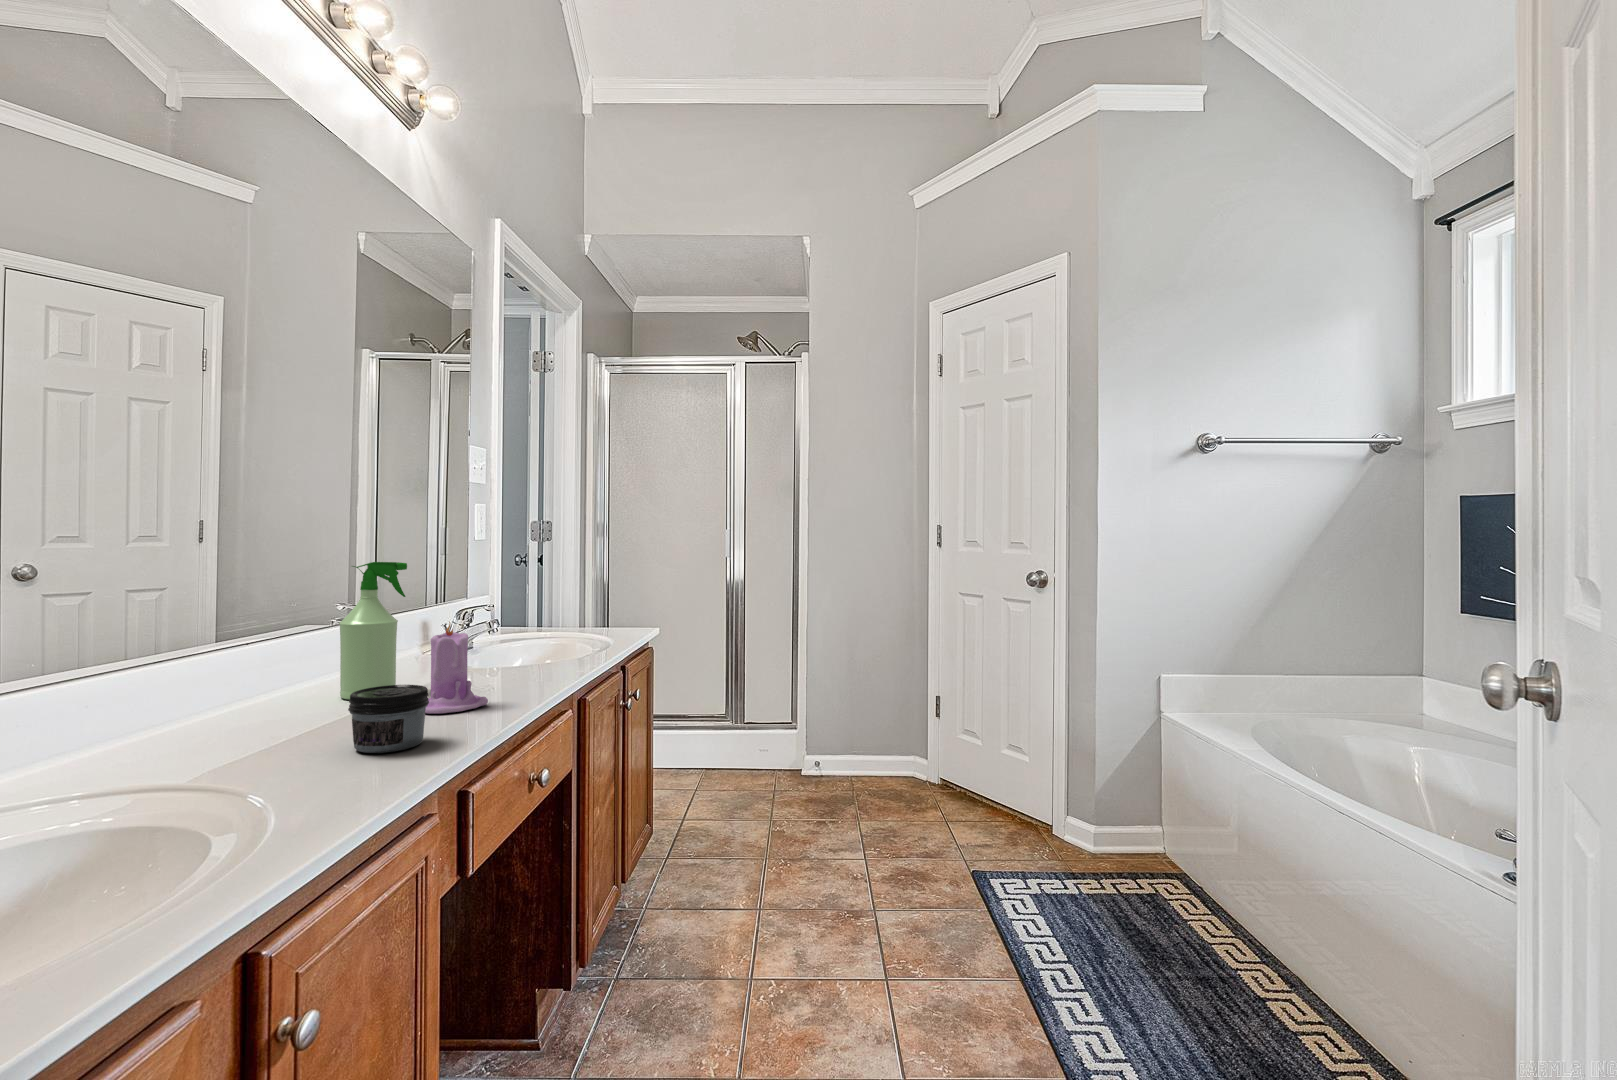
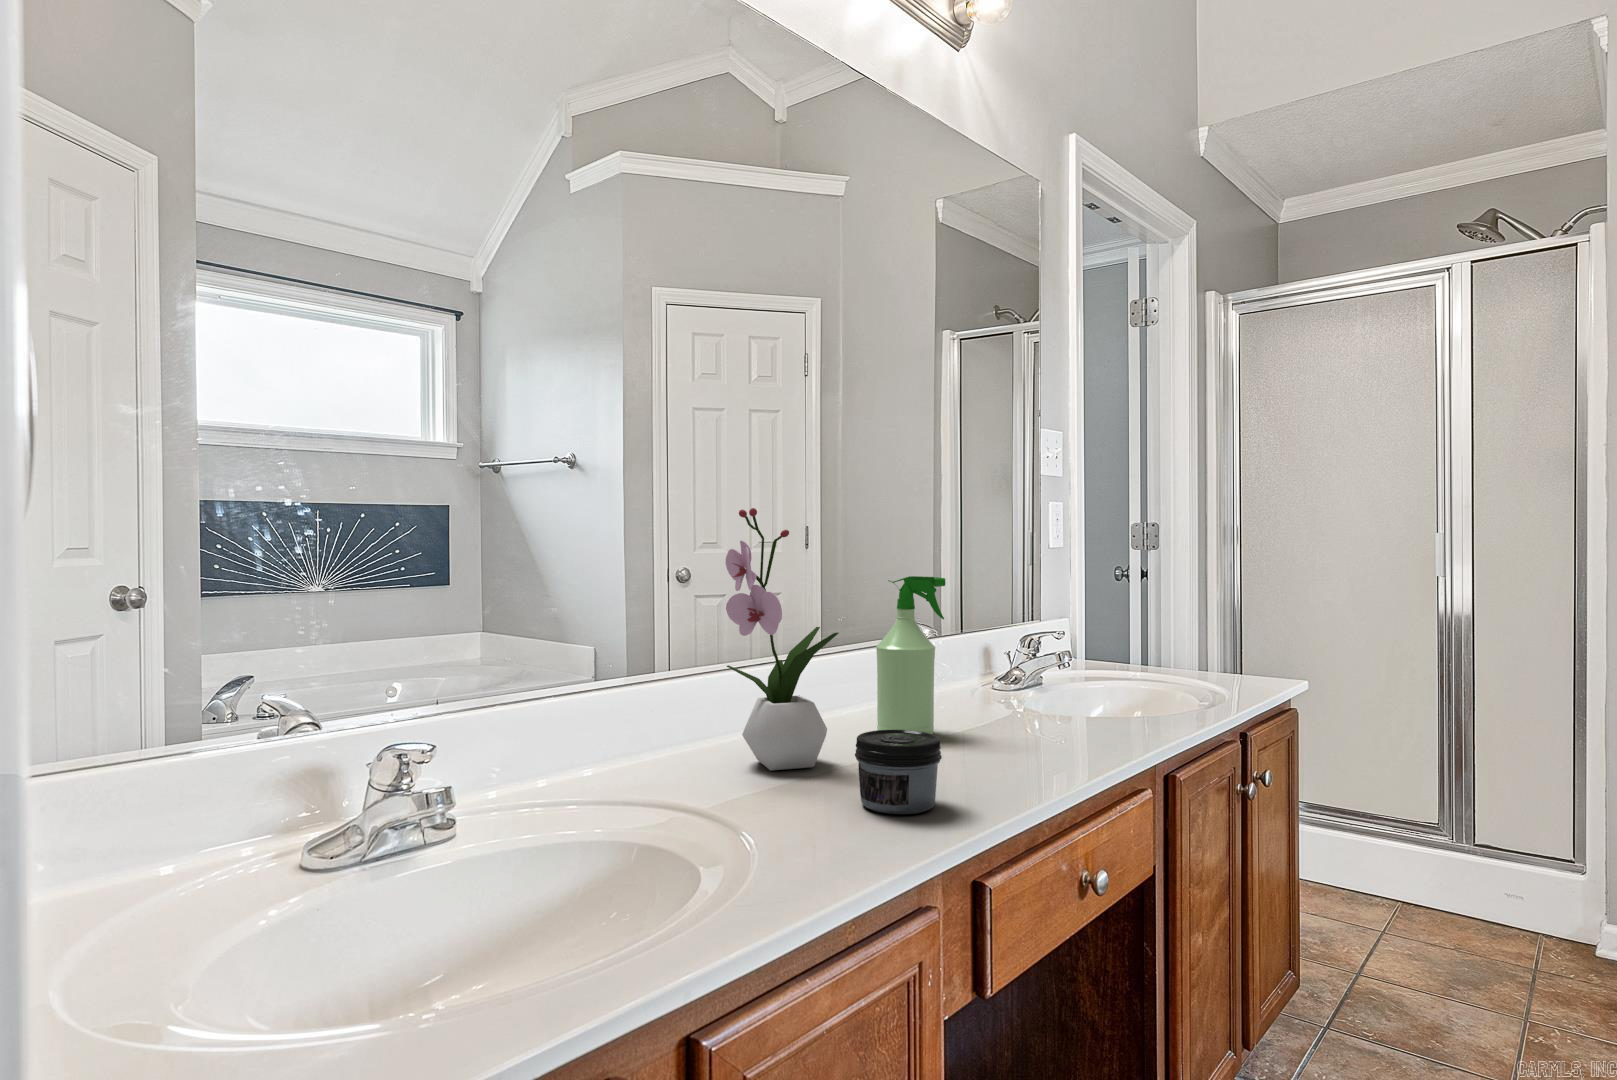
flower arrangement: none [185,499,318,741] -> present [725,508,838,770]
candle: present [425,622,488,714] -> none [945,654,1029,772]

